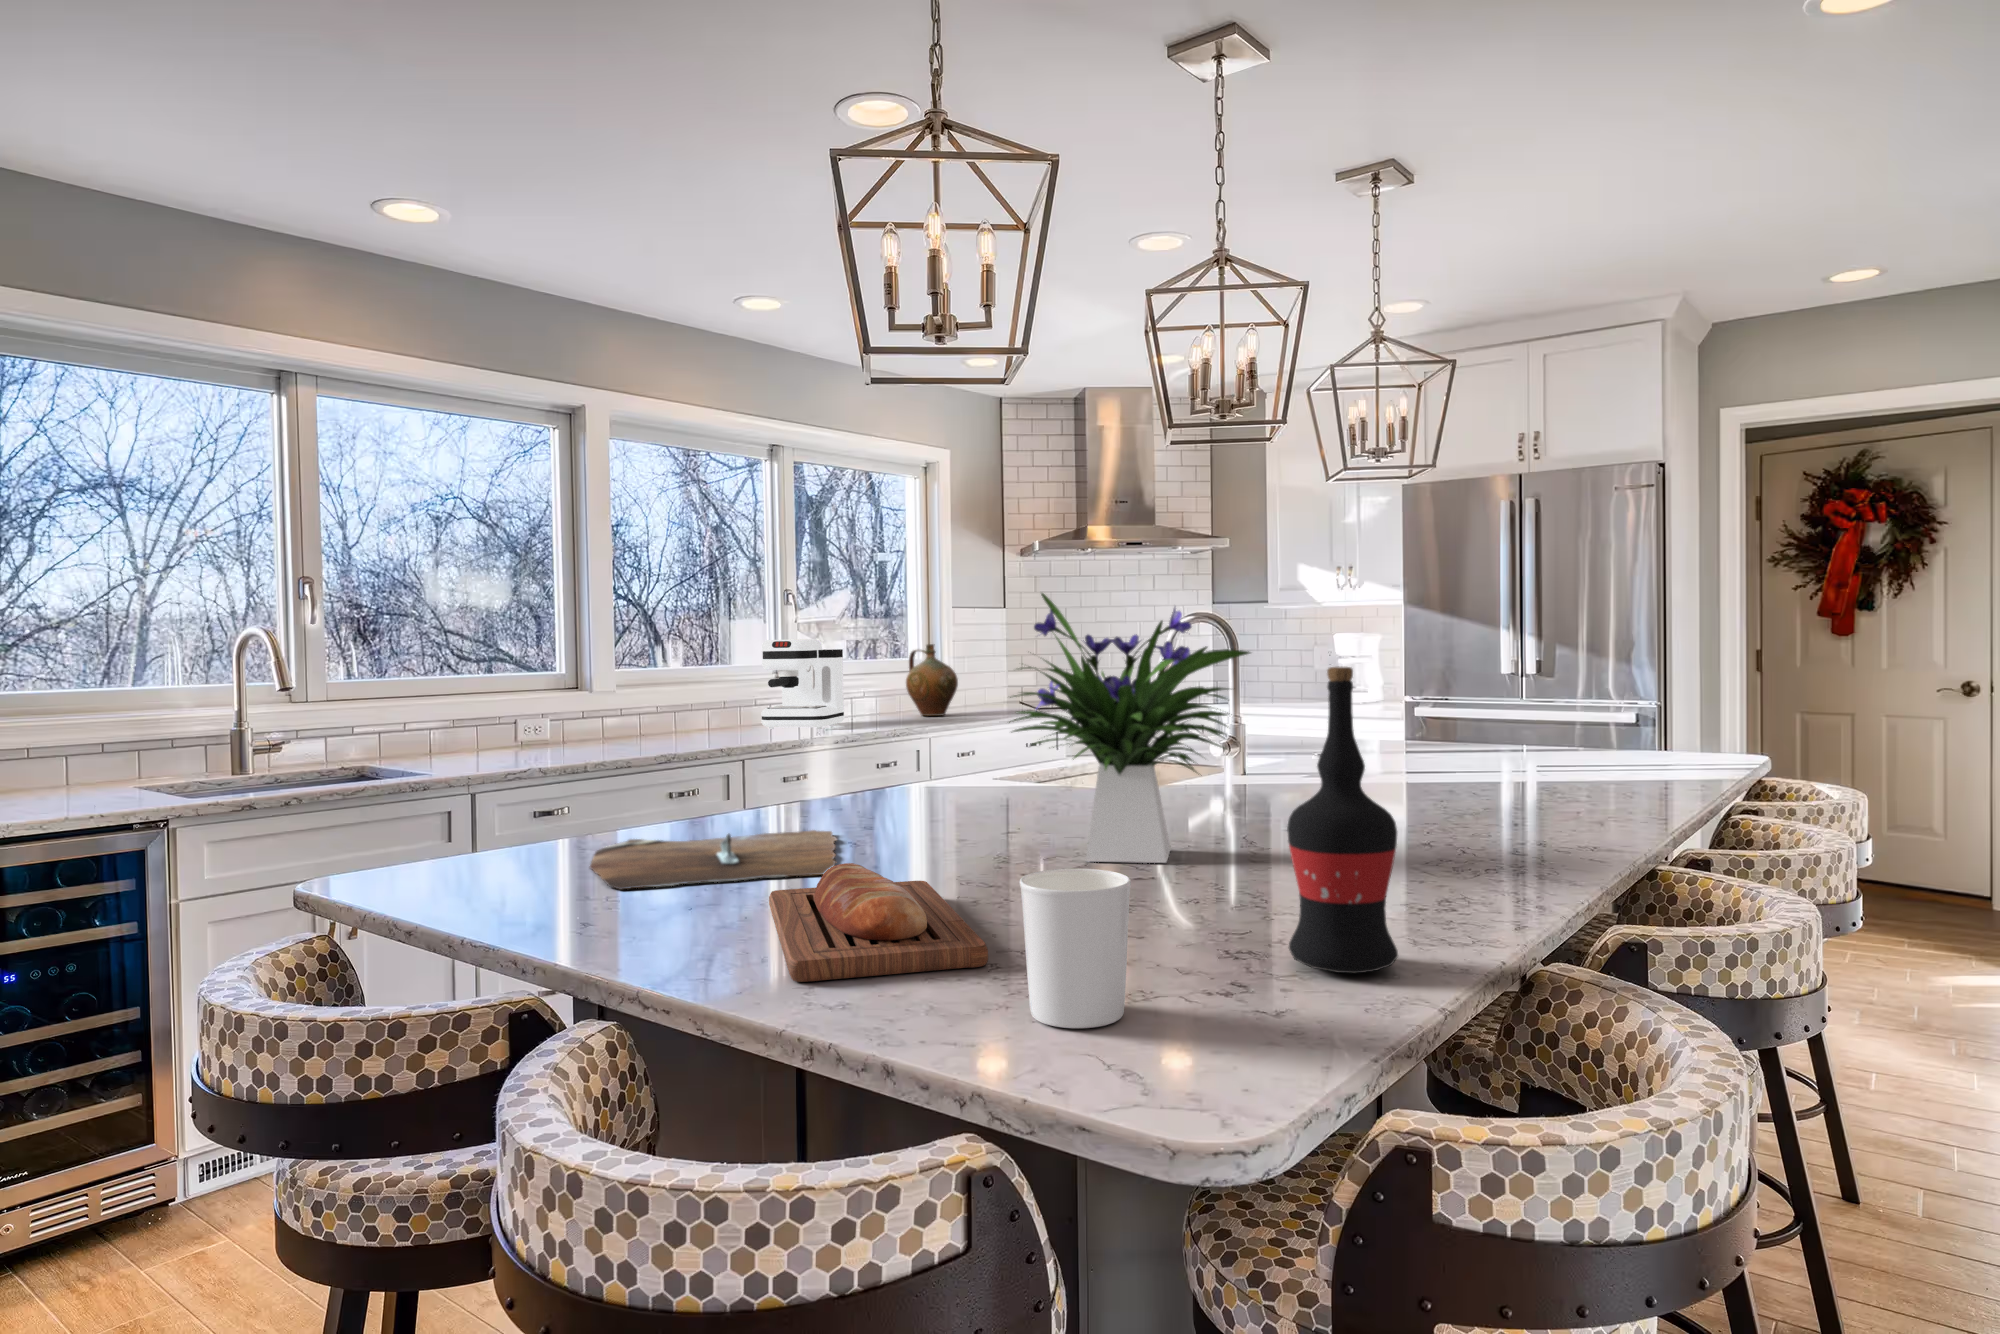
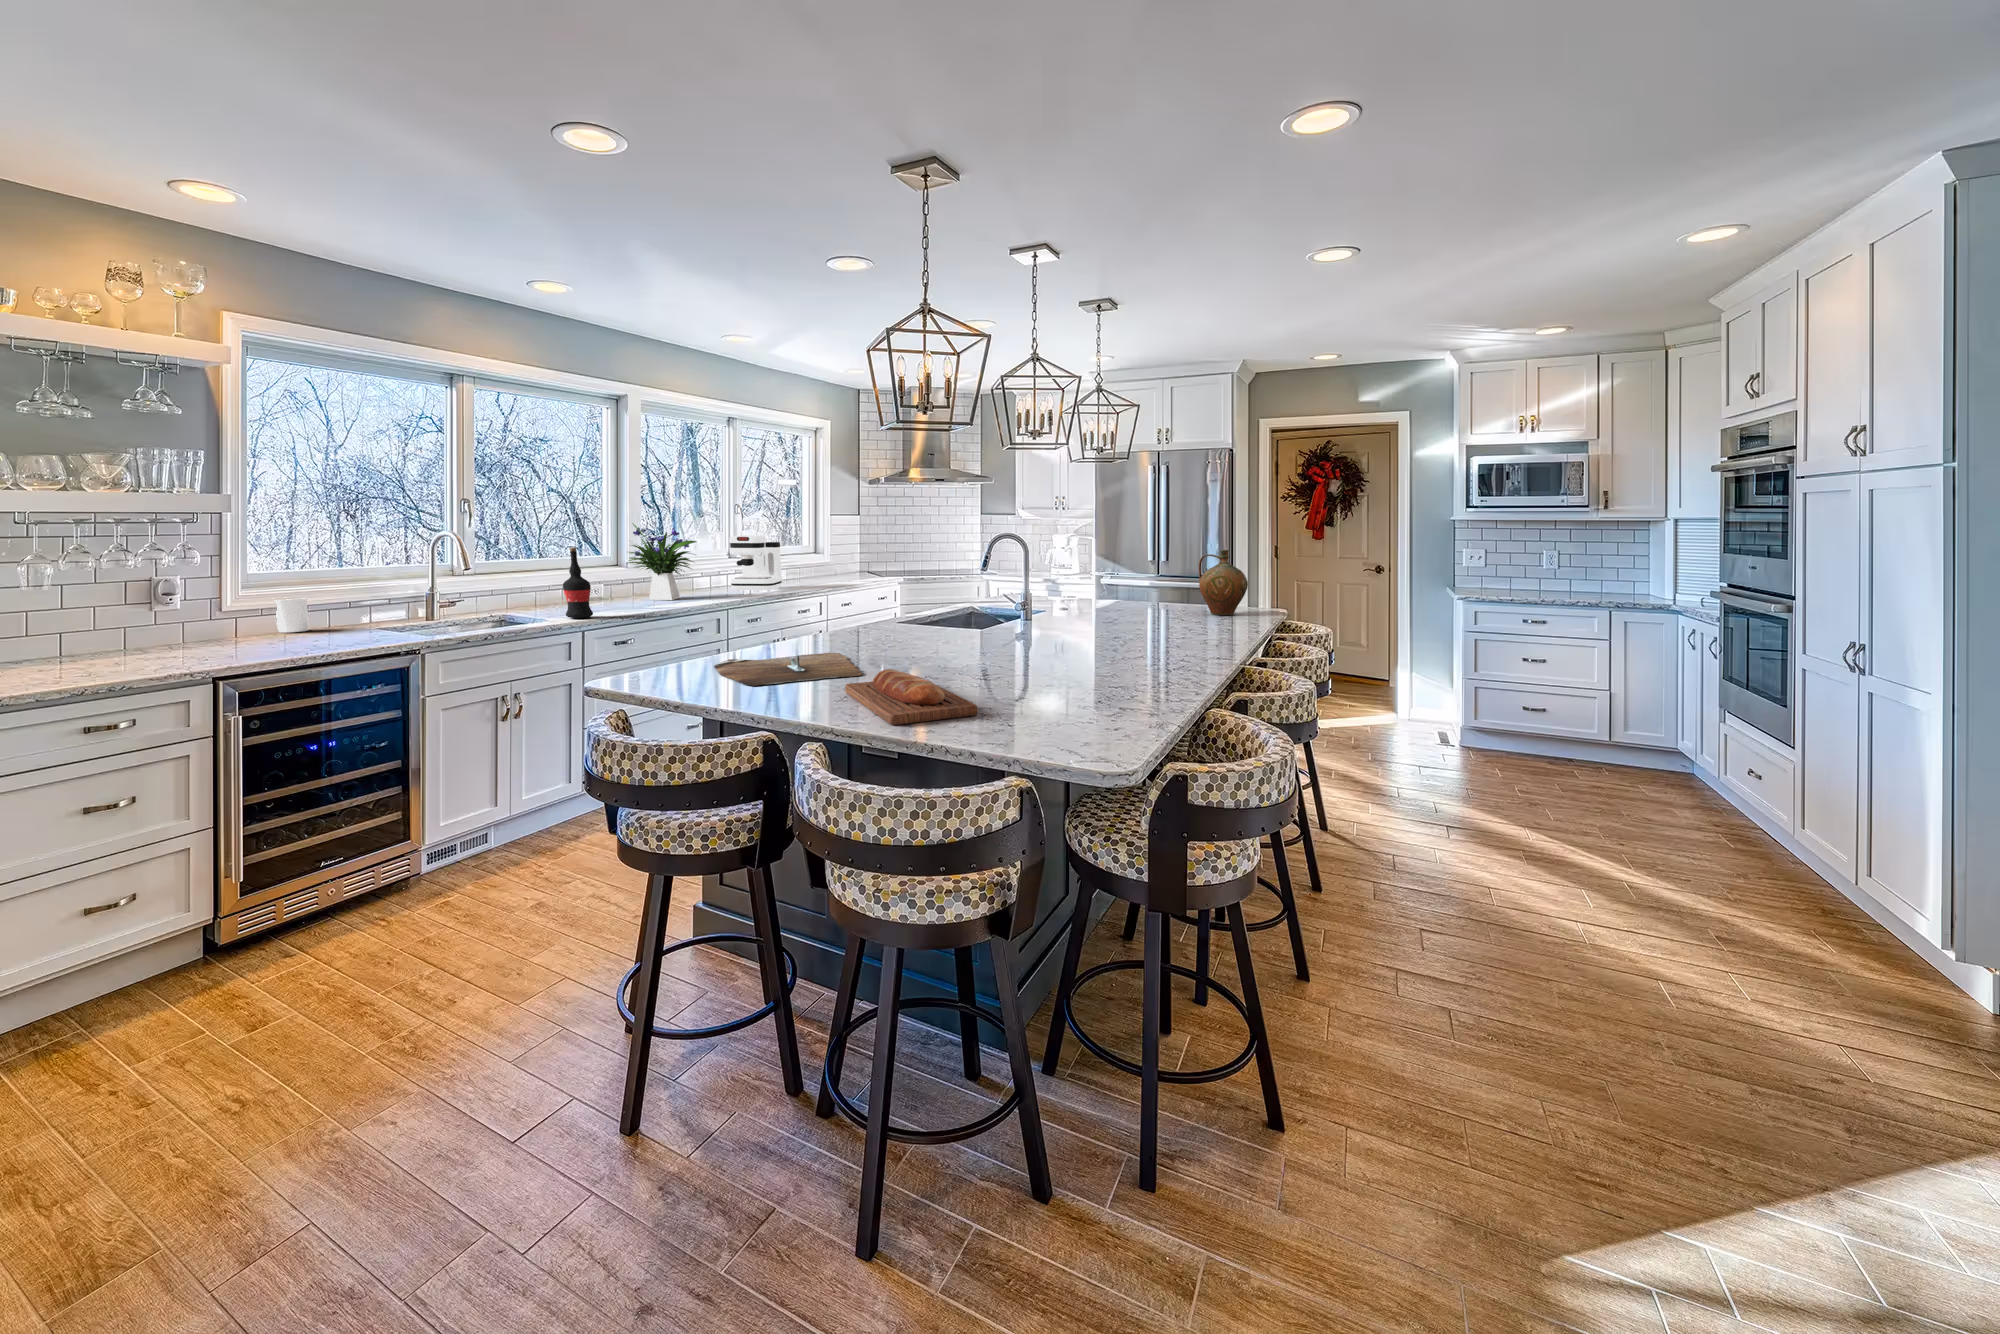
flower arrangement: present [1009,593,1250,863] -> present [627,524,697,600]
ceramic jug: present [906,644,958,716] -> present [1199,550,1248,615]
wine bottle: present [1287,666,1398,973] -> present [563,548,593,618]
candle holder: present [1020,869,1131,1028] -> present [274,597,309,633]

